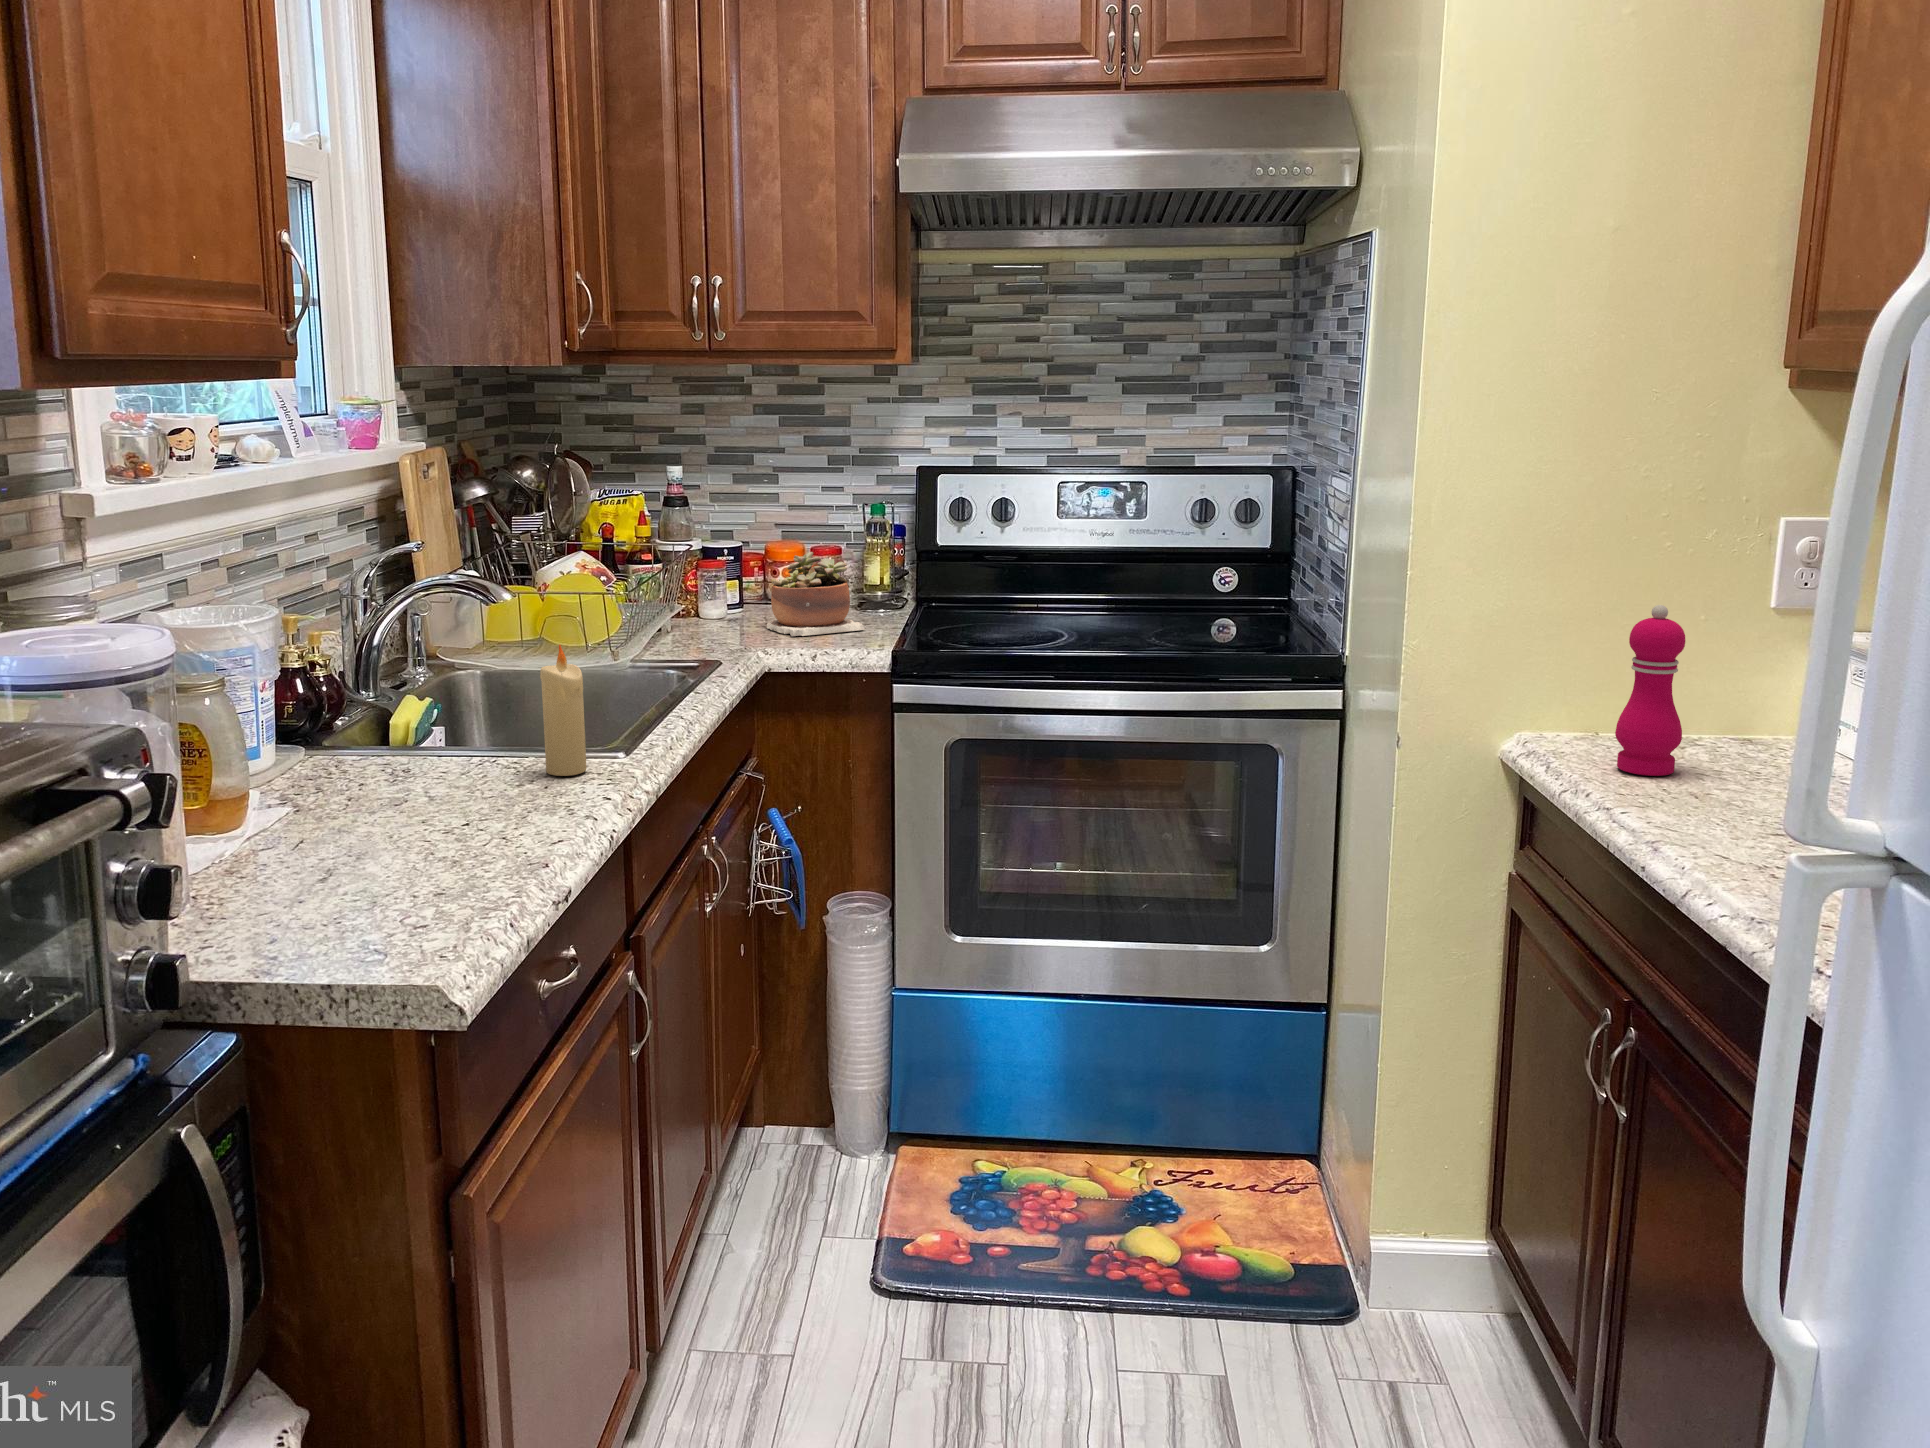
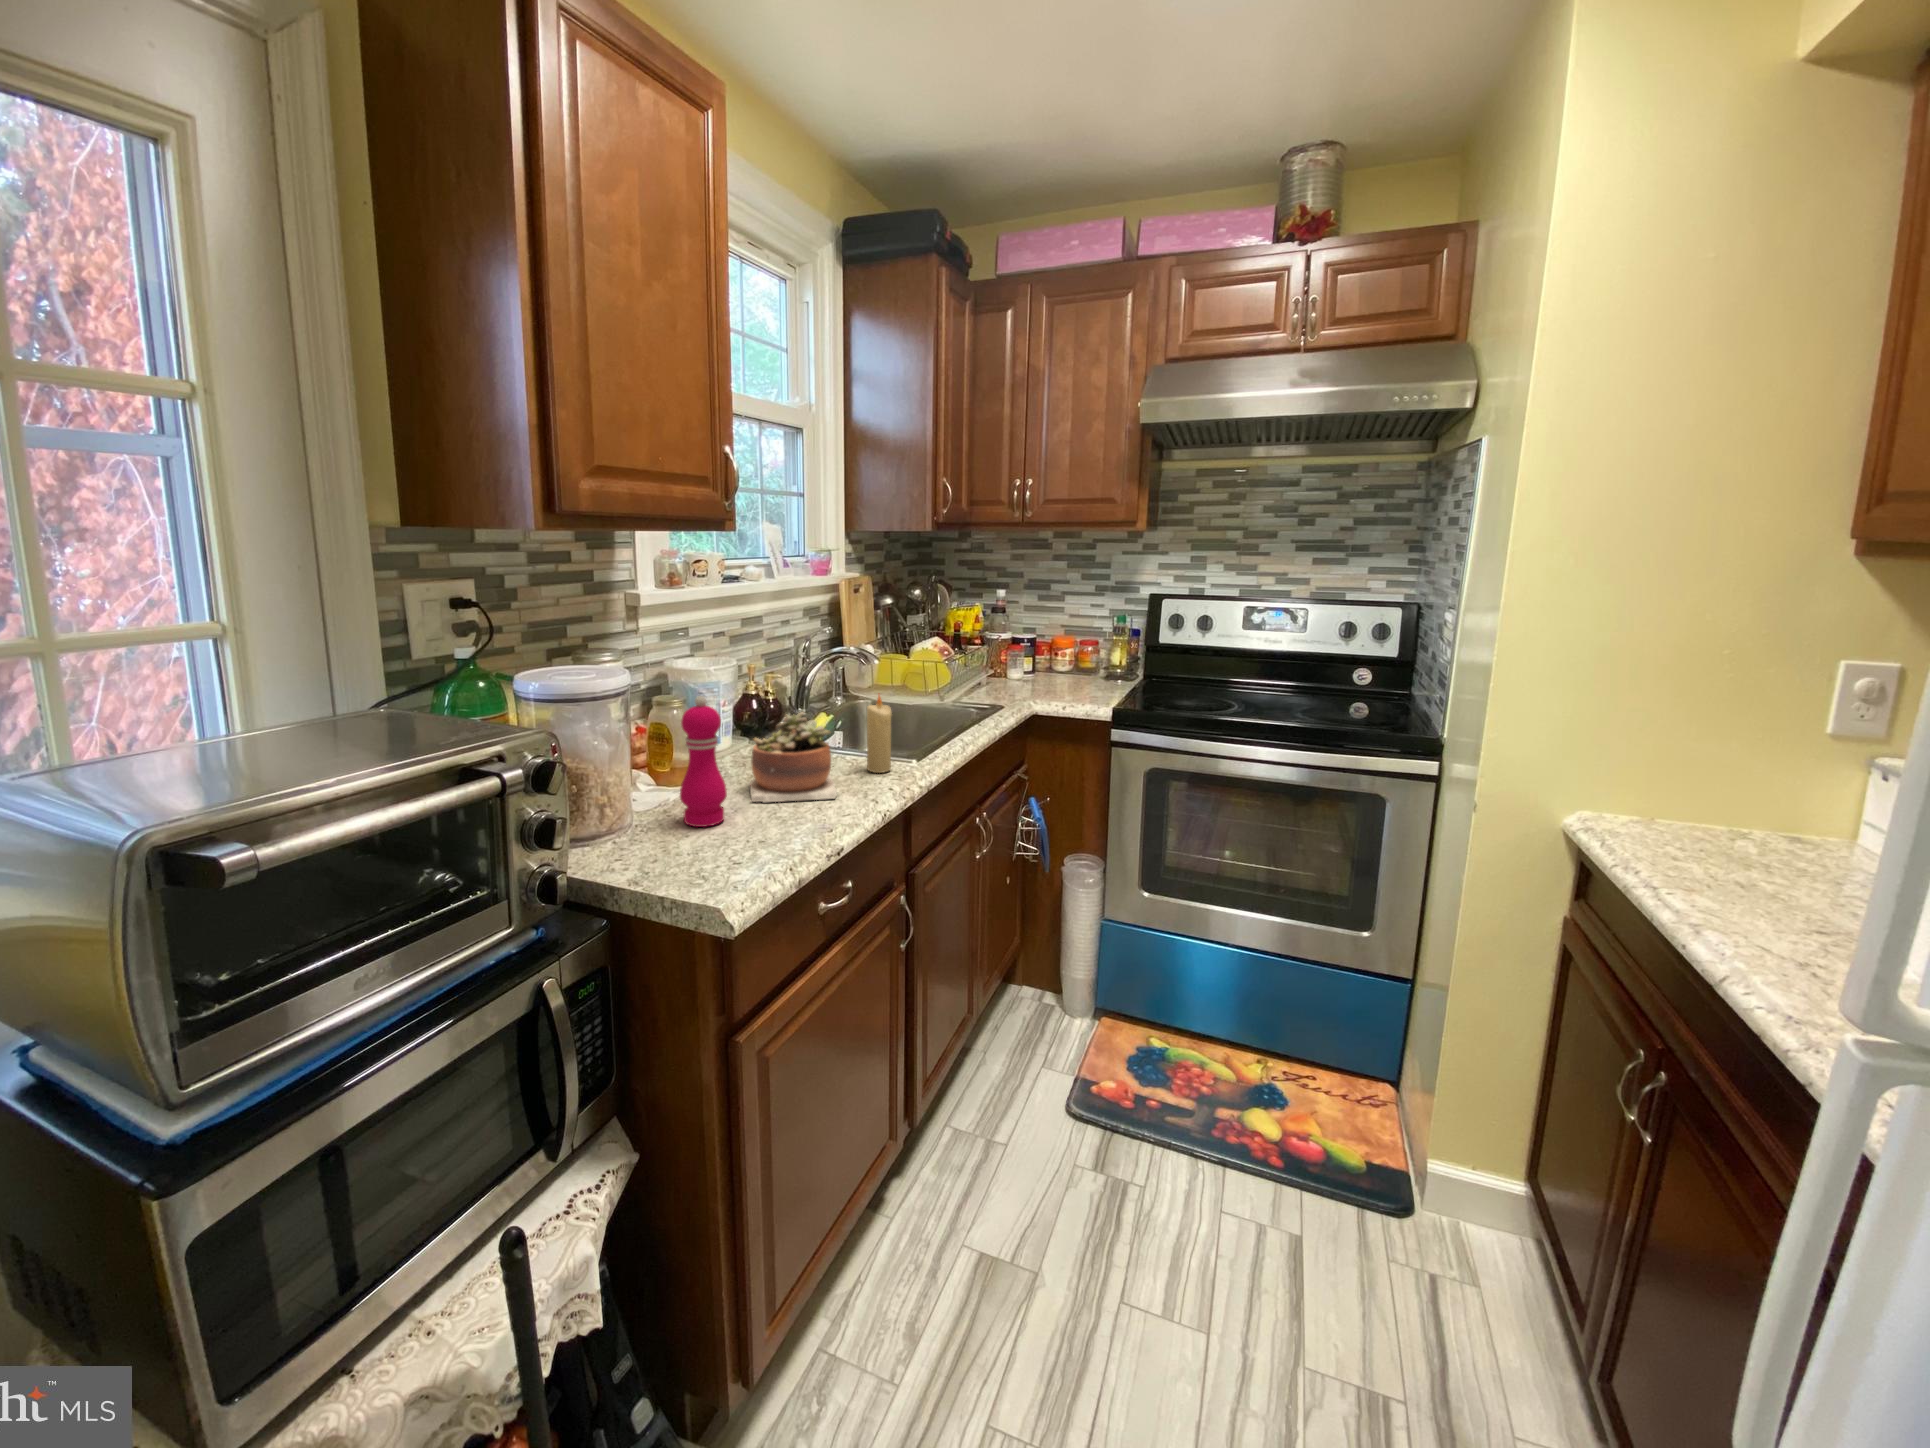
succulent plant: present [762,552,865,636] -> present [750,712,837,802]
pepper mill: present [1615,605,1685,776] -> present [680,696,727,827]

